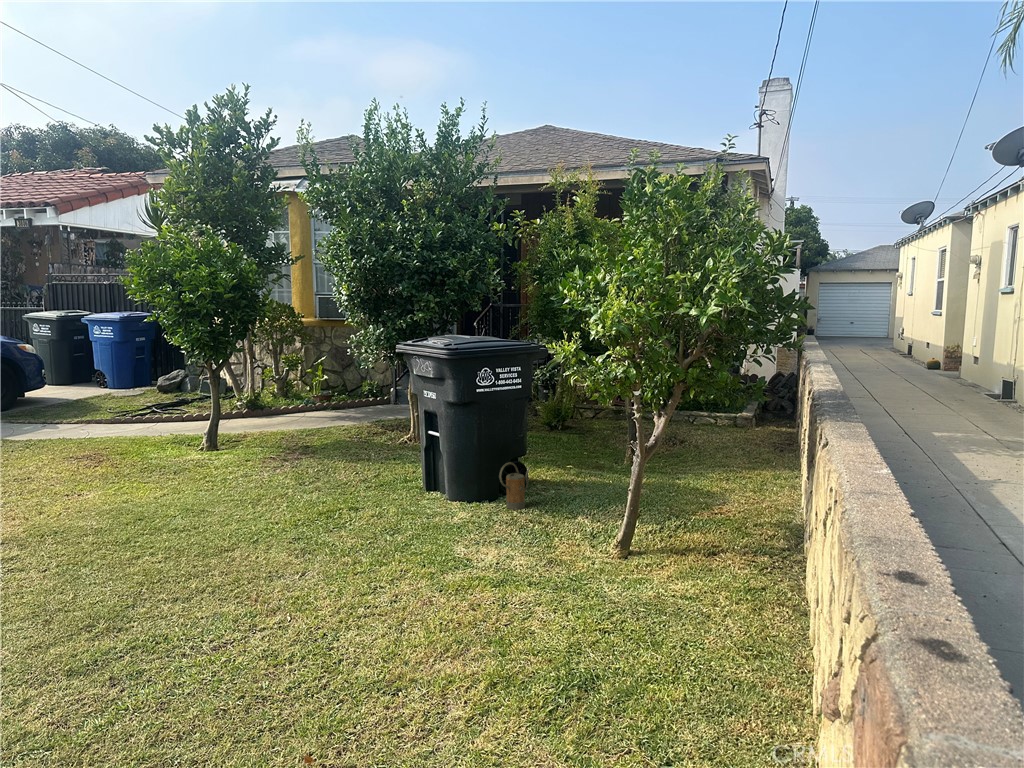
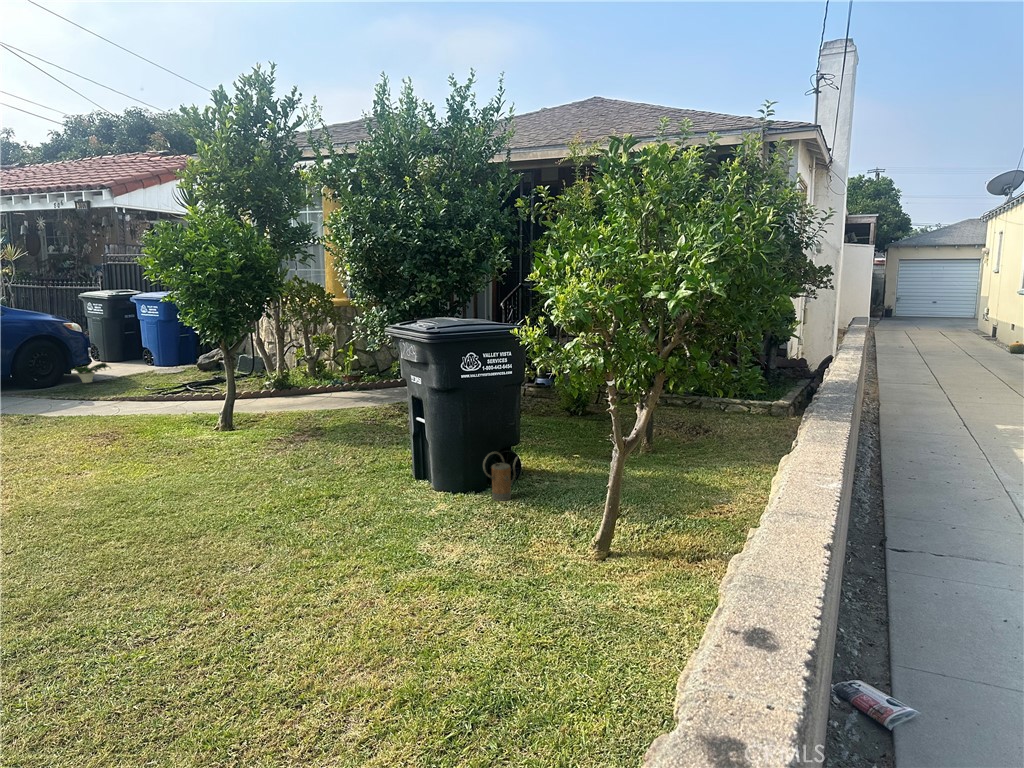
potted plant: none [19,386,68,407] -> present [69,363,111,383]

